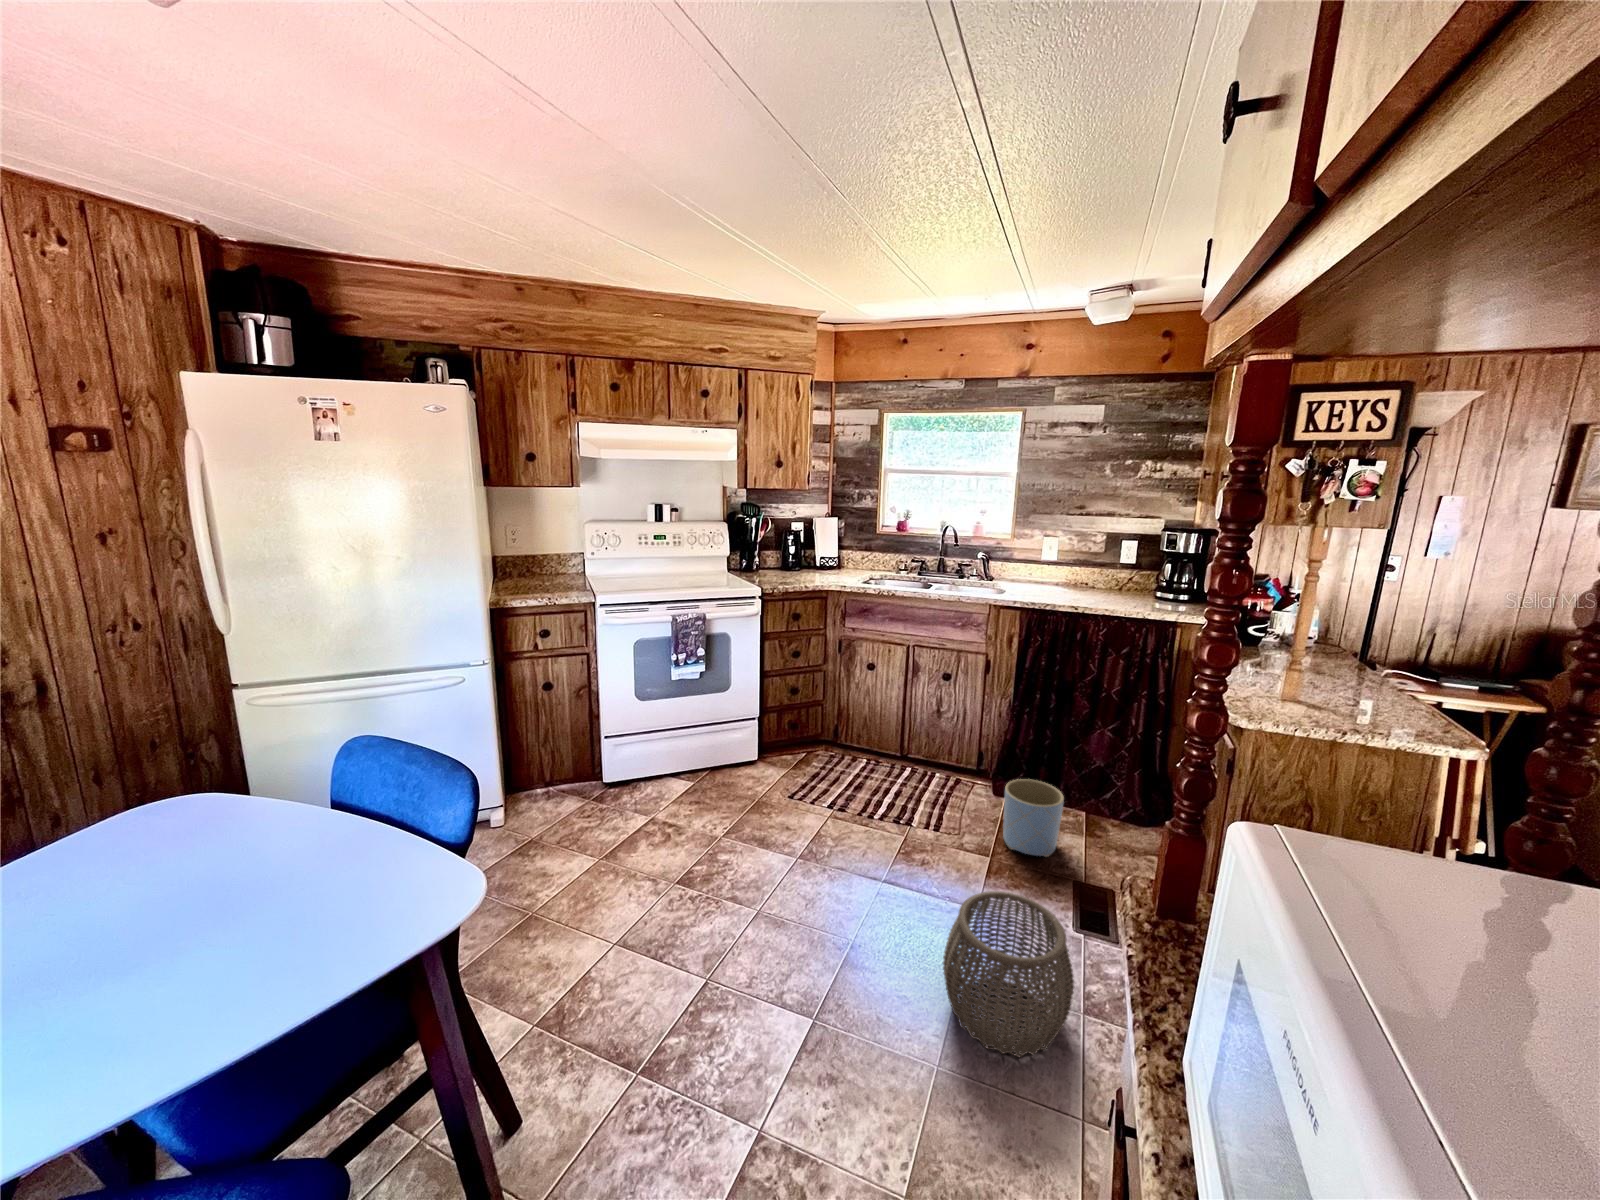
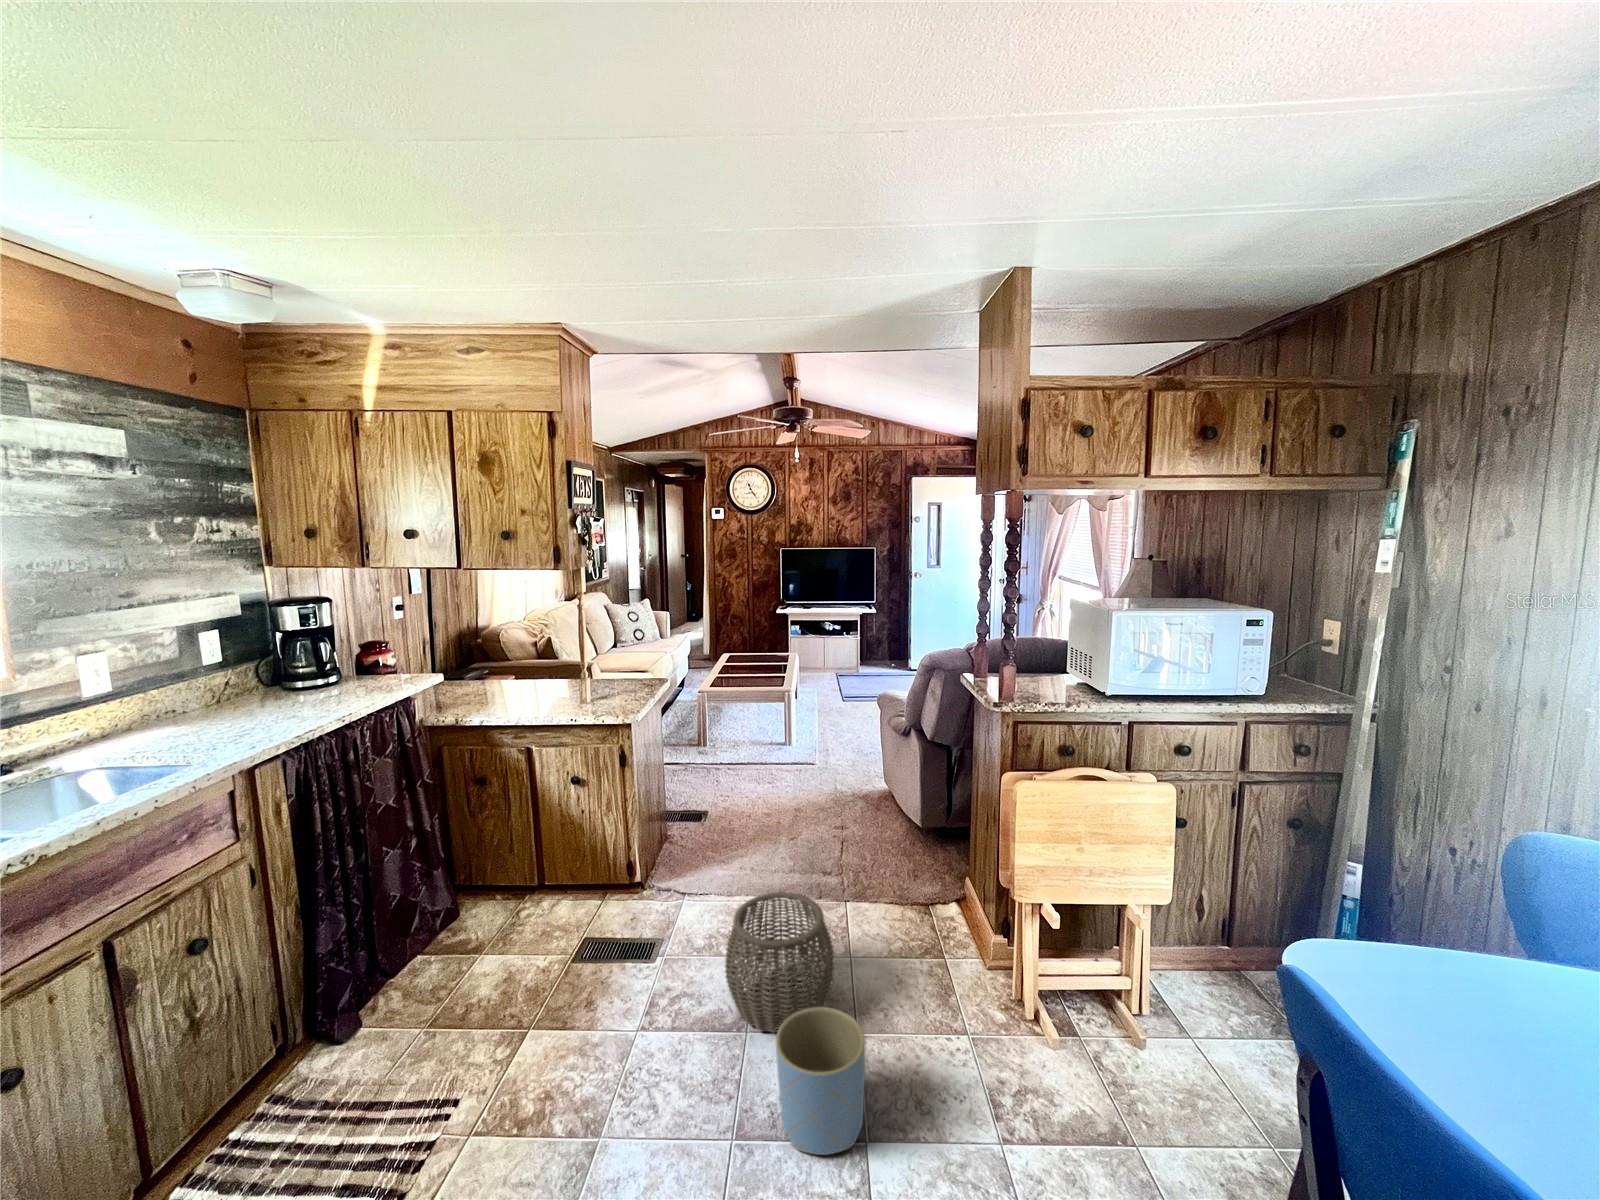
planter: present [1003,779,1064,857] -> present [776,1007,866,1155]

